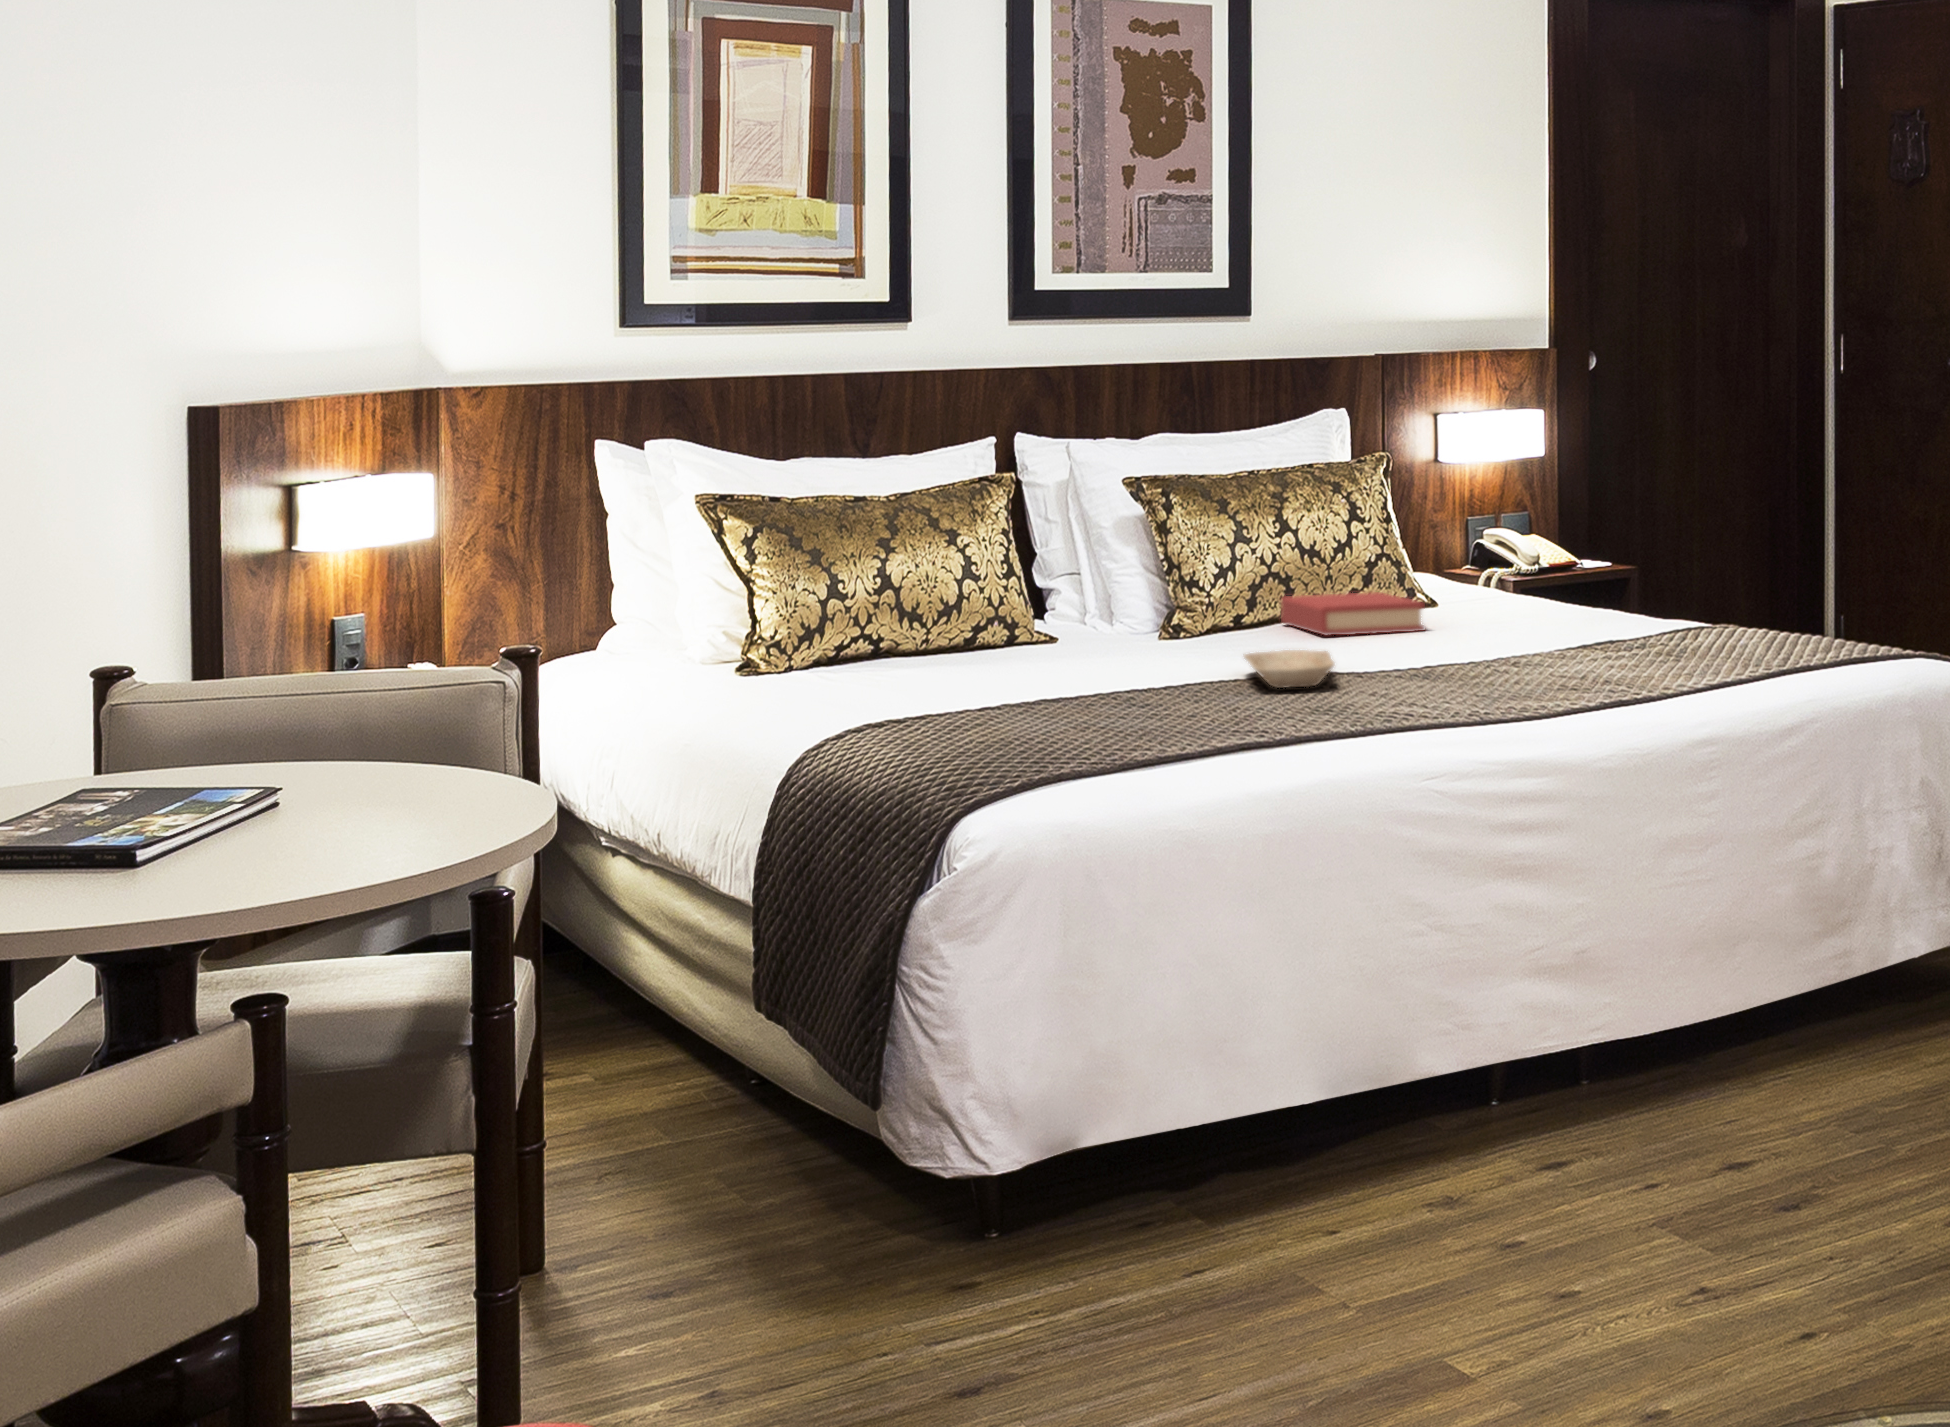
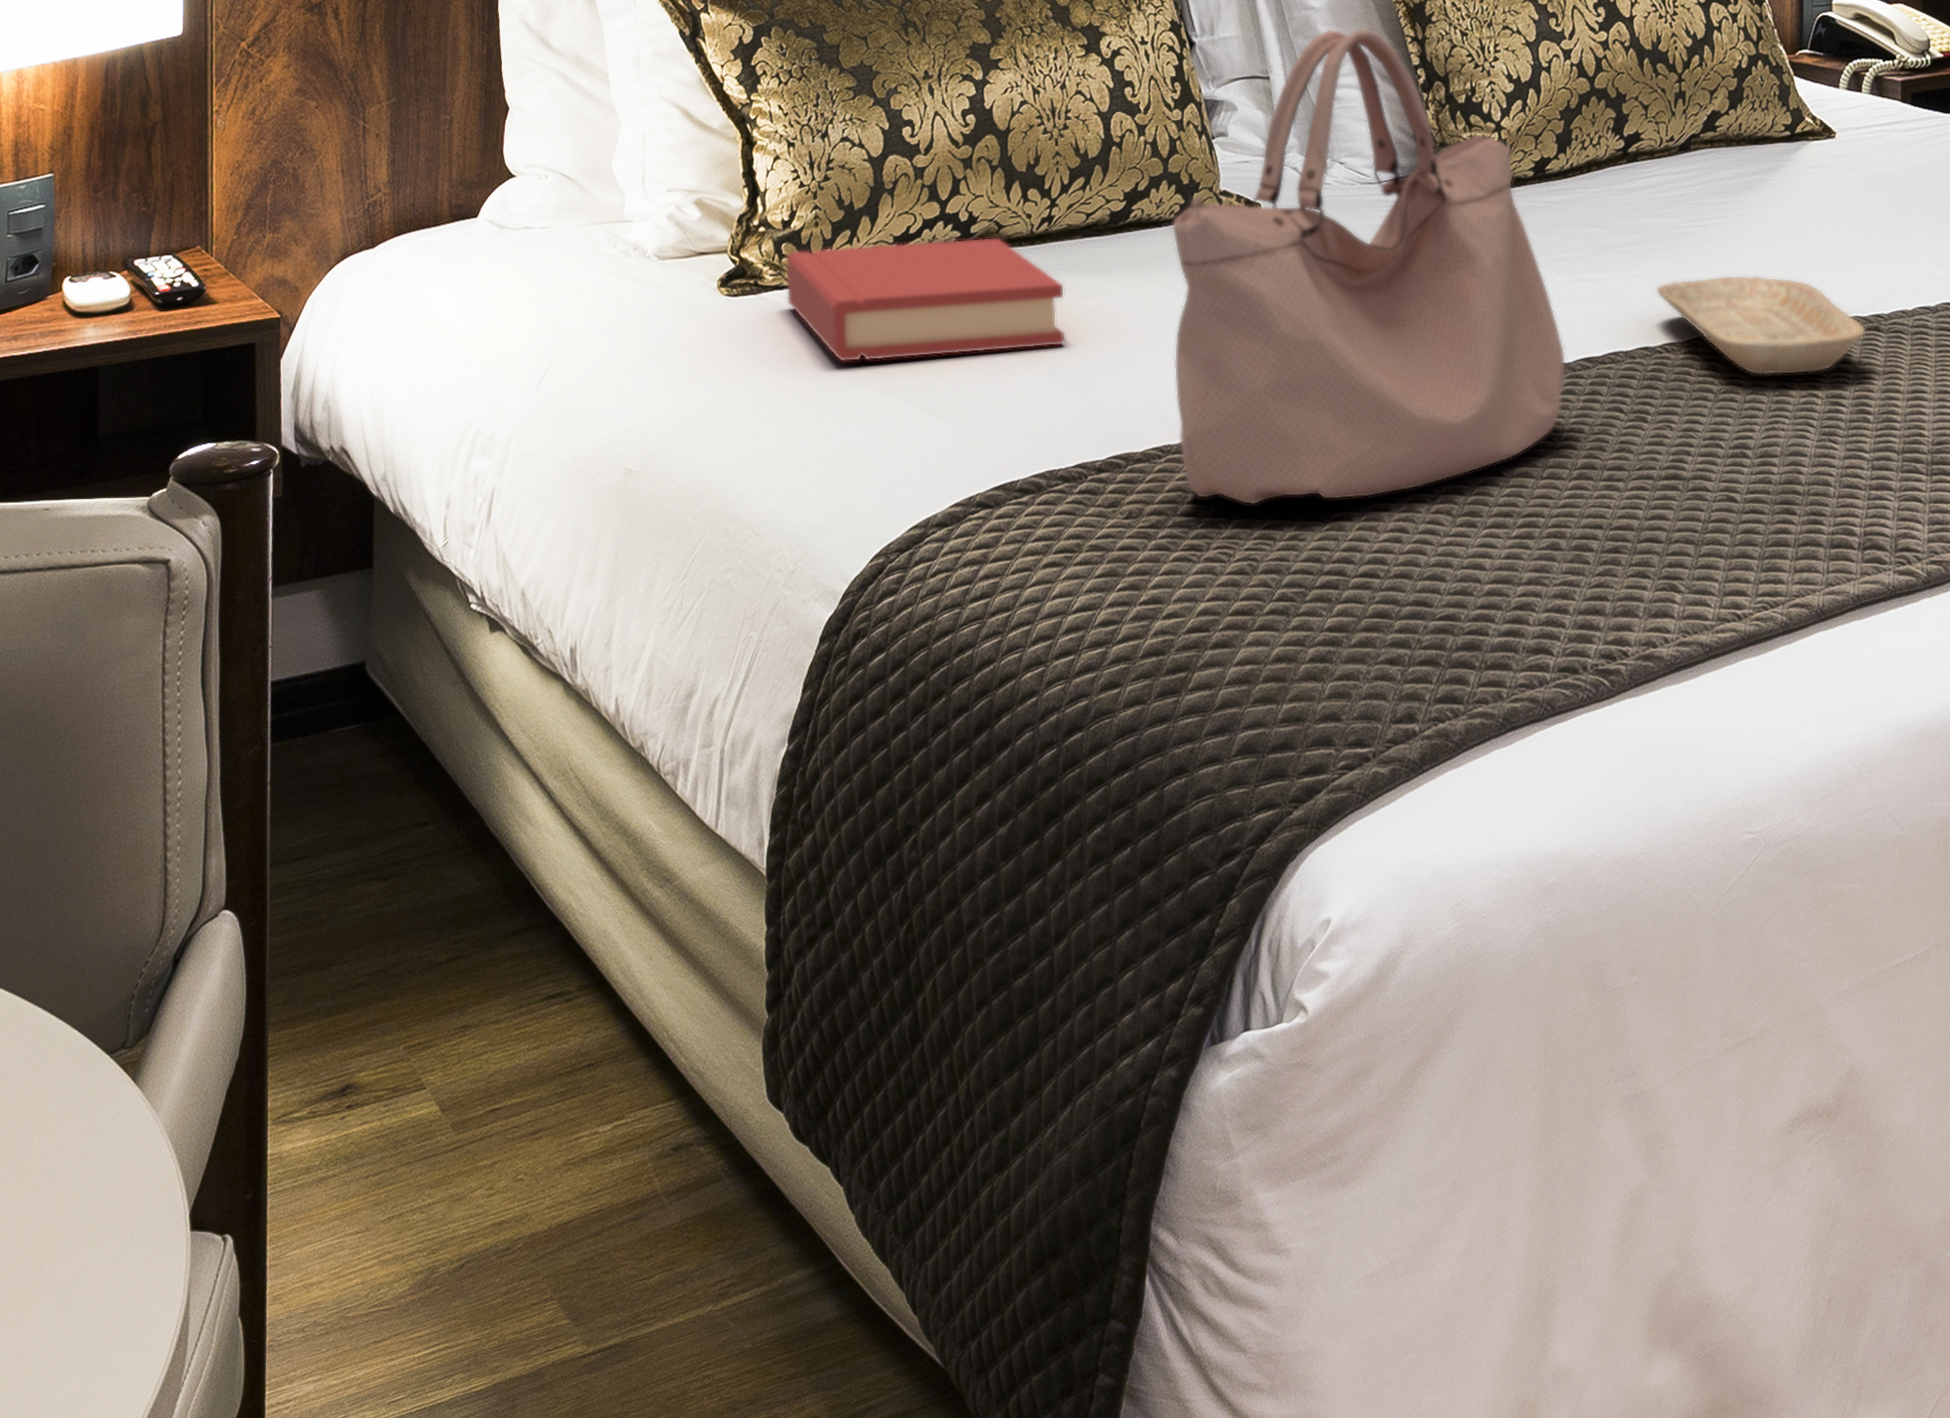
handbag: none [948,502,1159,727] -> present [1174,30,1564,503]
hardback book: present [1281,592,1425,635] -> present [787,239,1064,361]

